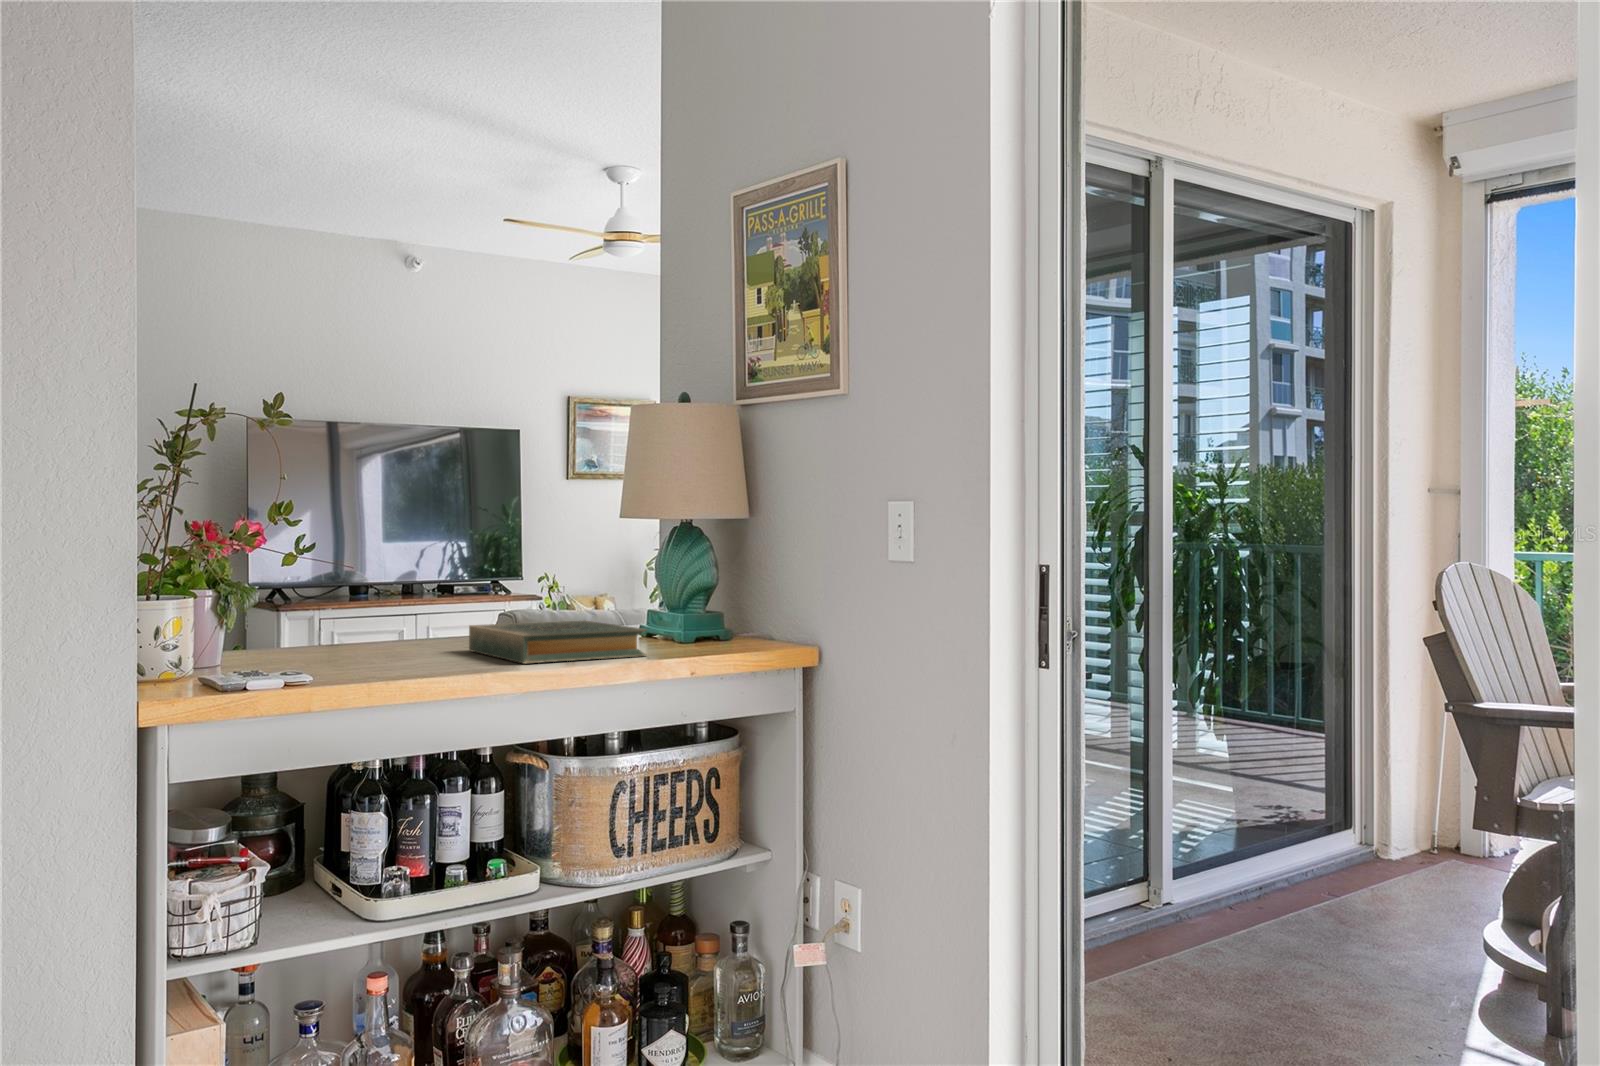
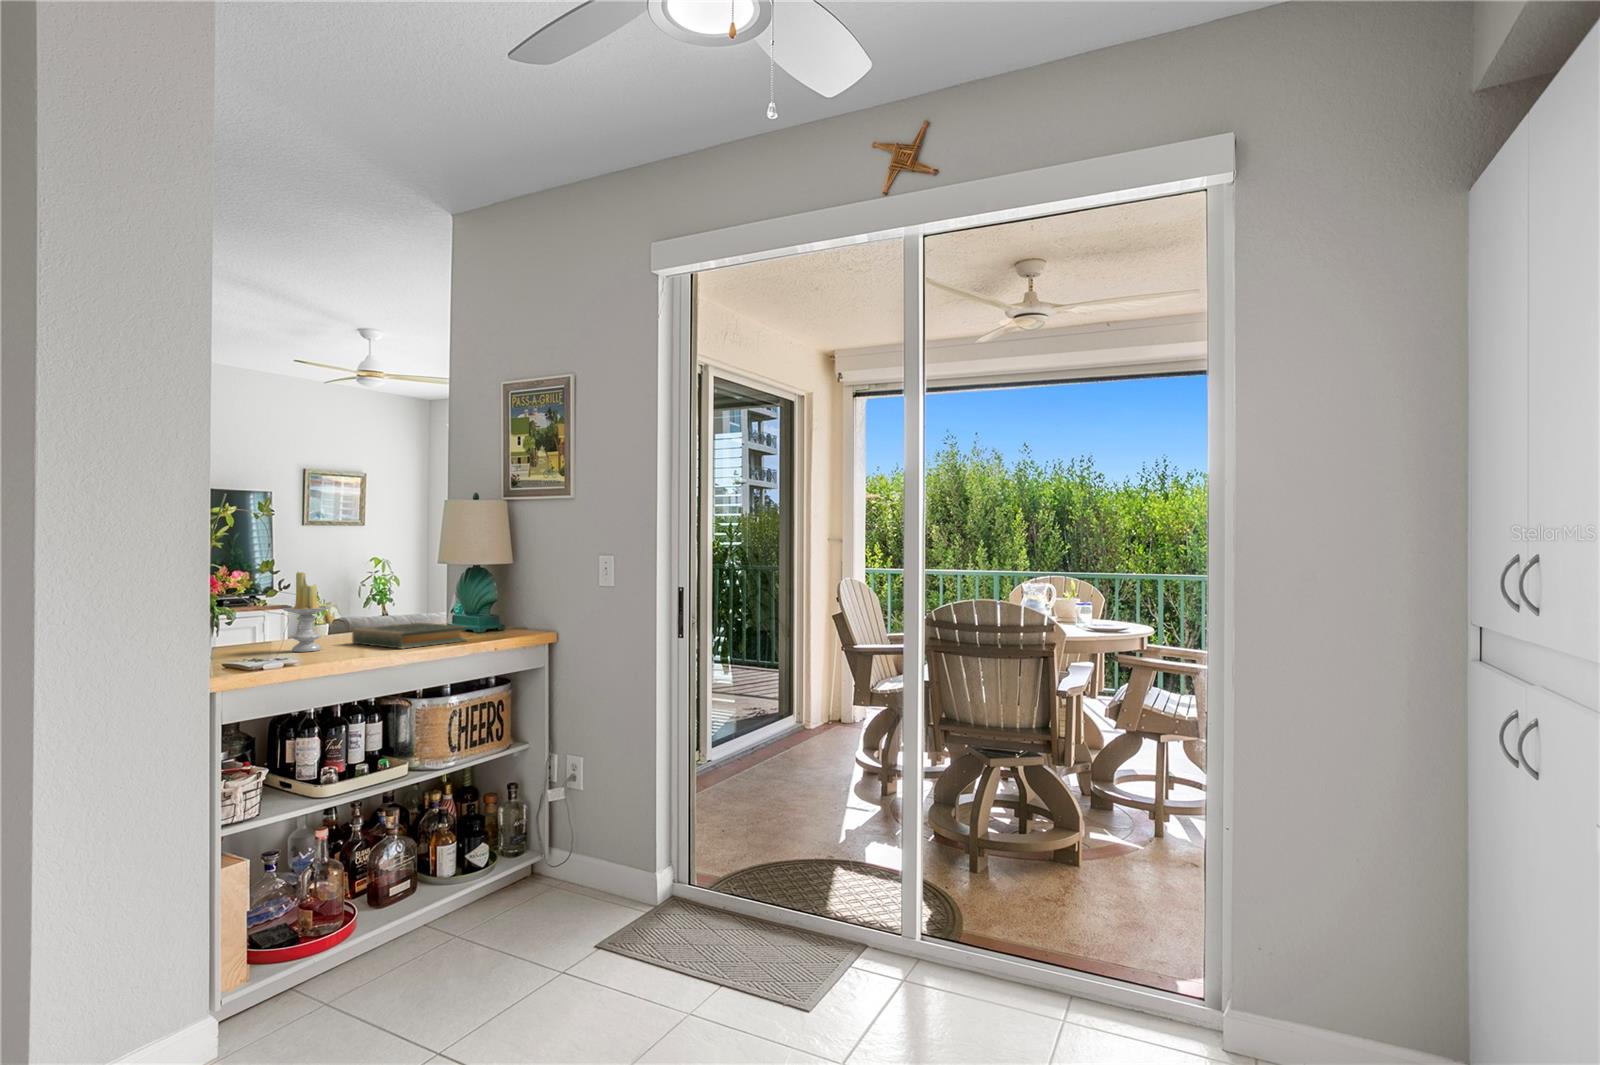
candle: none [351,522,423,660] -> present [283,572,330,652]

